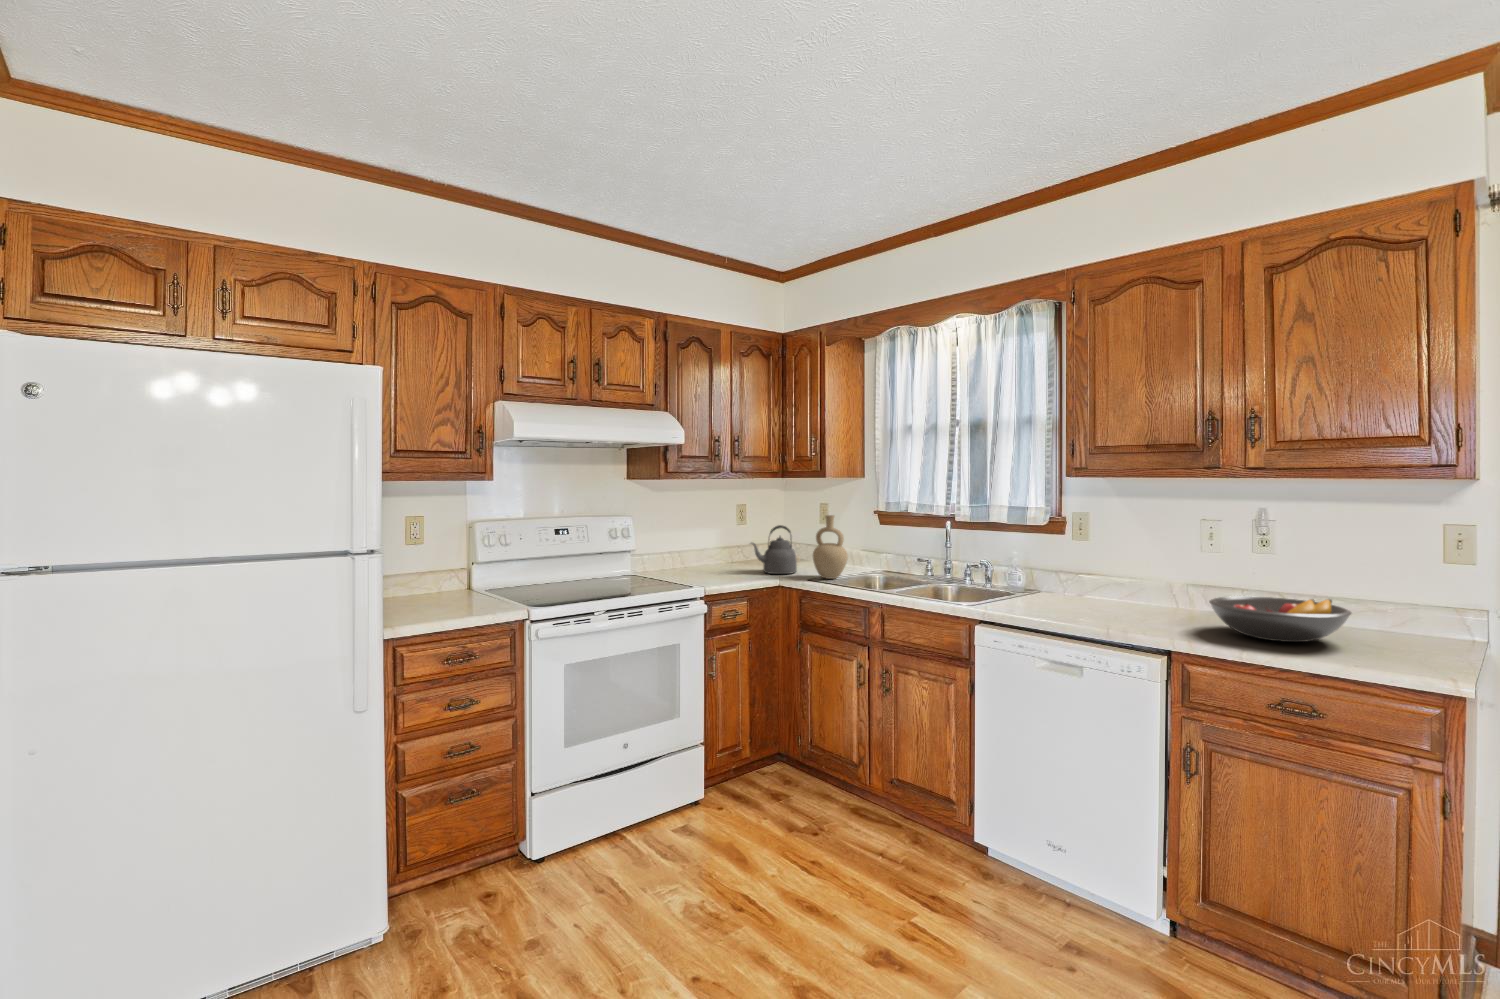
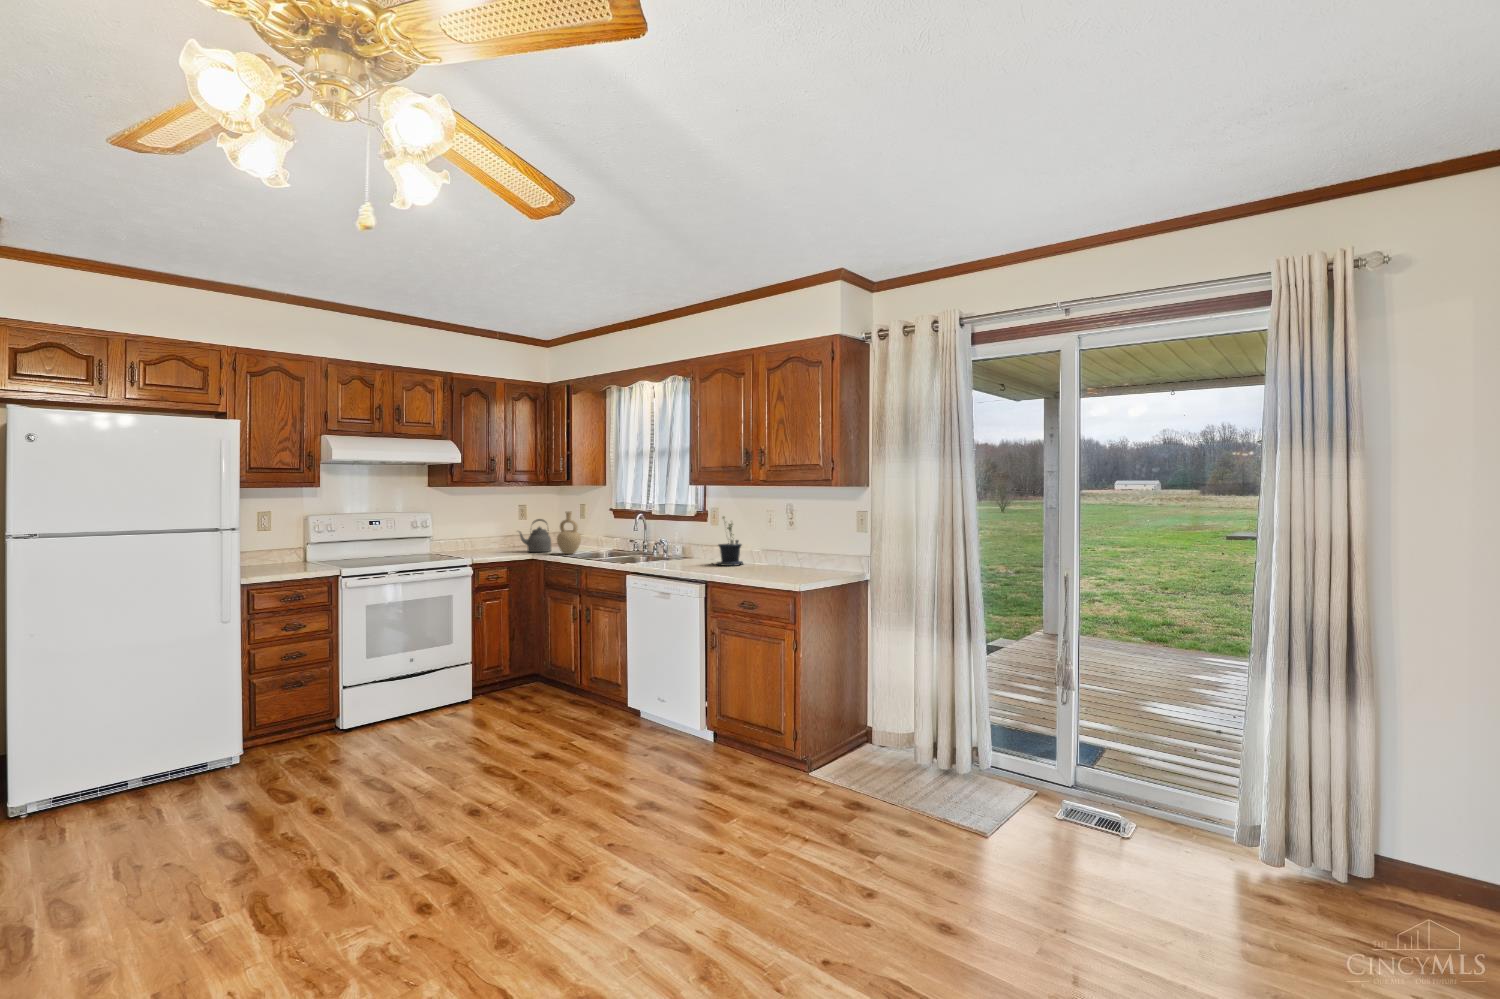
potted plant: none [1102,527,1168,614] -> present [716,516,743,566]
fruit bowl: present [1209,596,1351,642] -> none [739,552,801,574]

